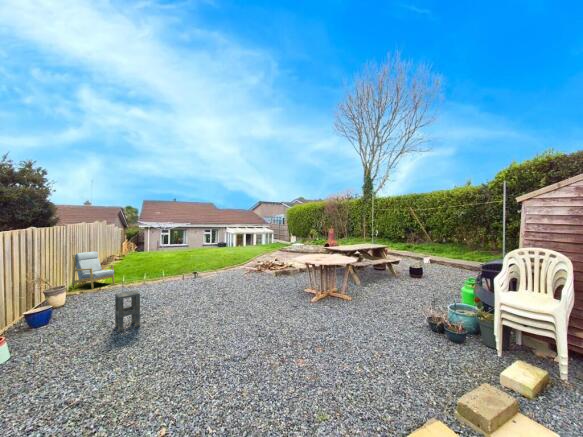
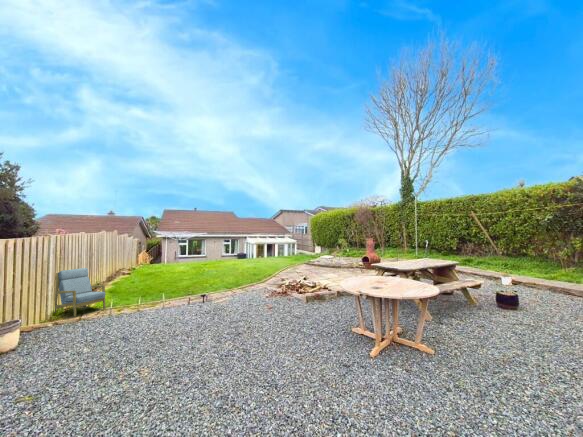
side table: present [115,290,140,332] -> none [56,339,97,418]

